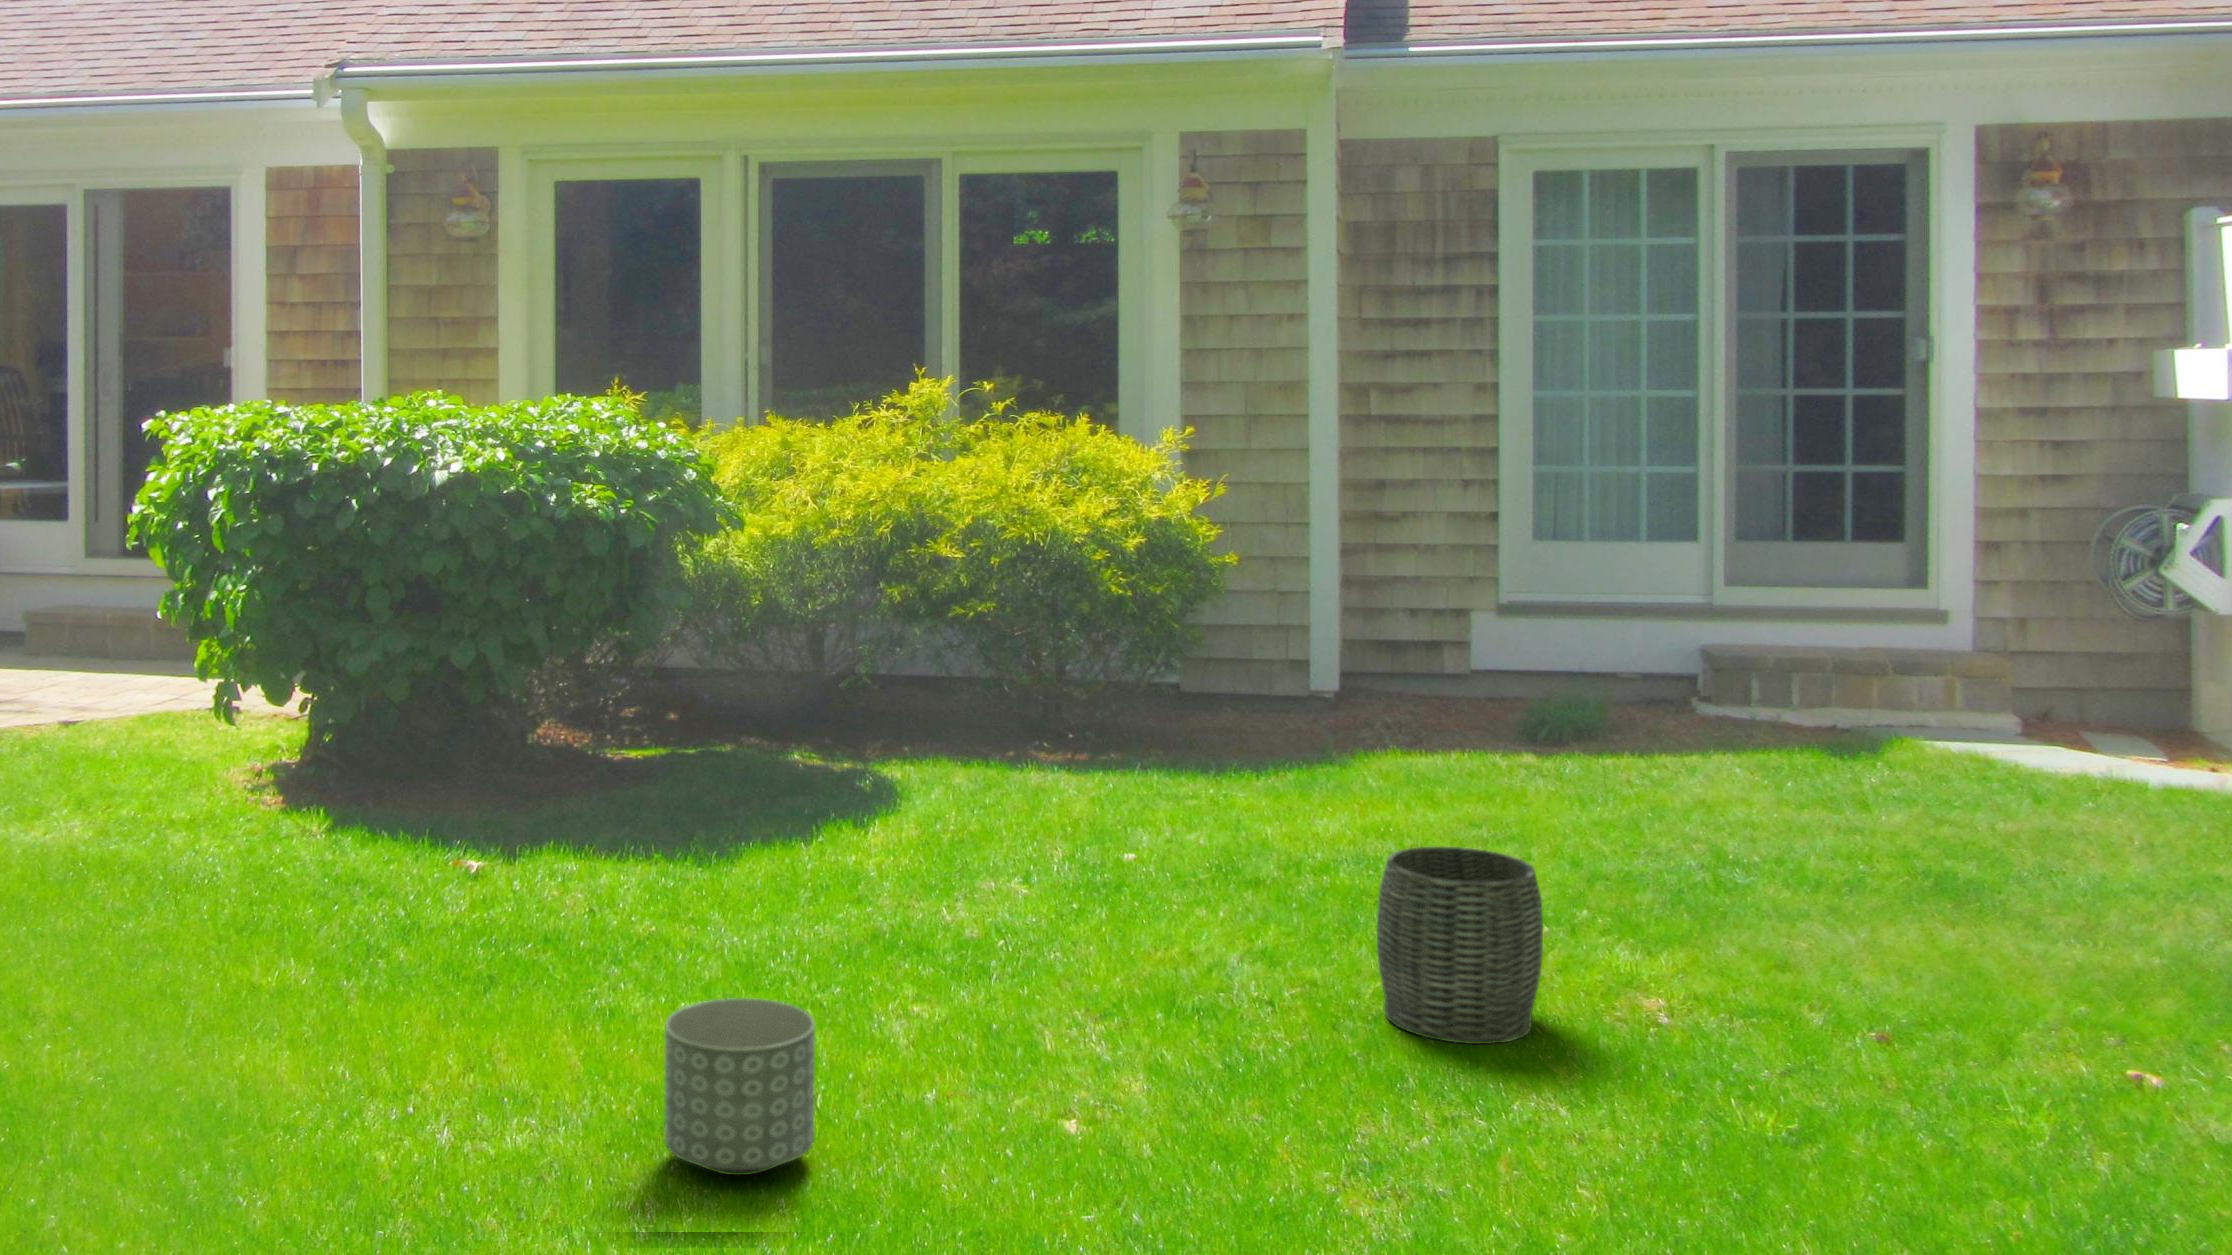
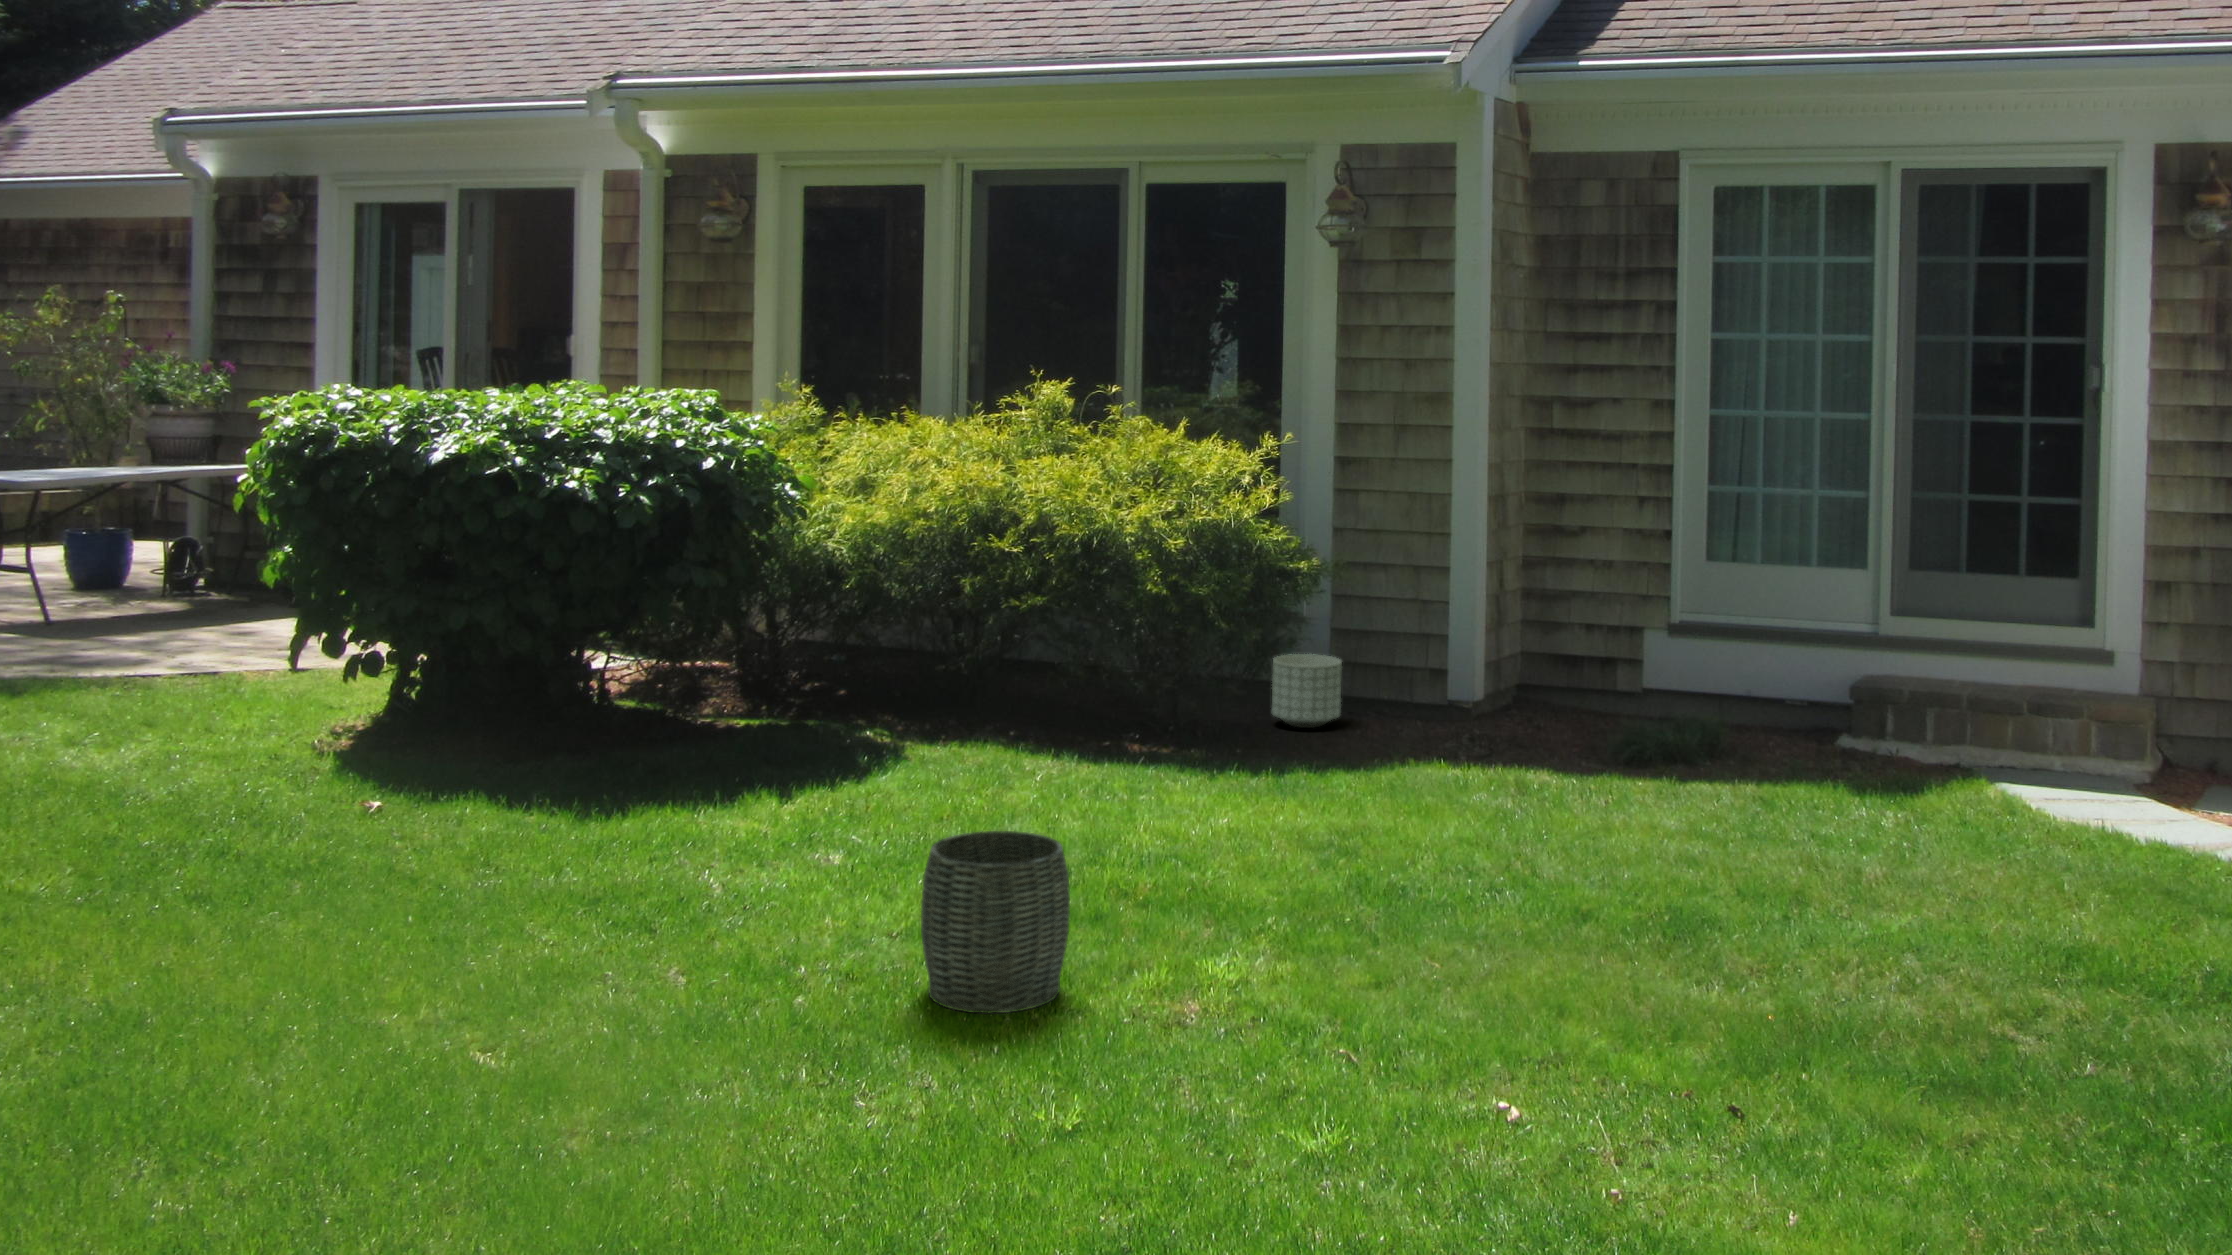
planter: present [665,998,815,1175] -> present [1272,654,1342,728]

